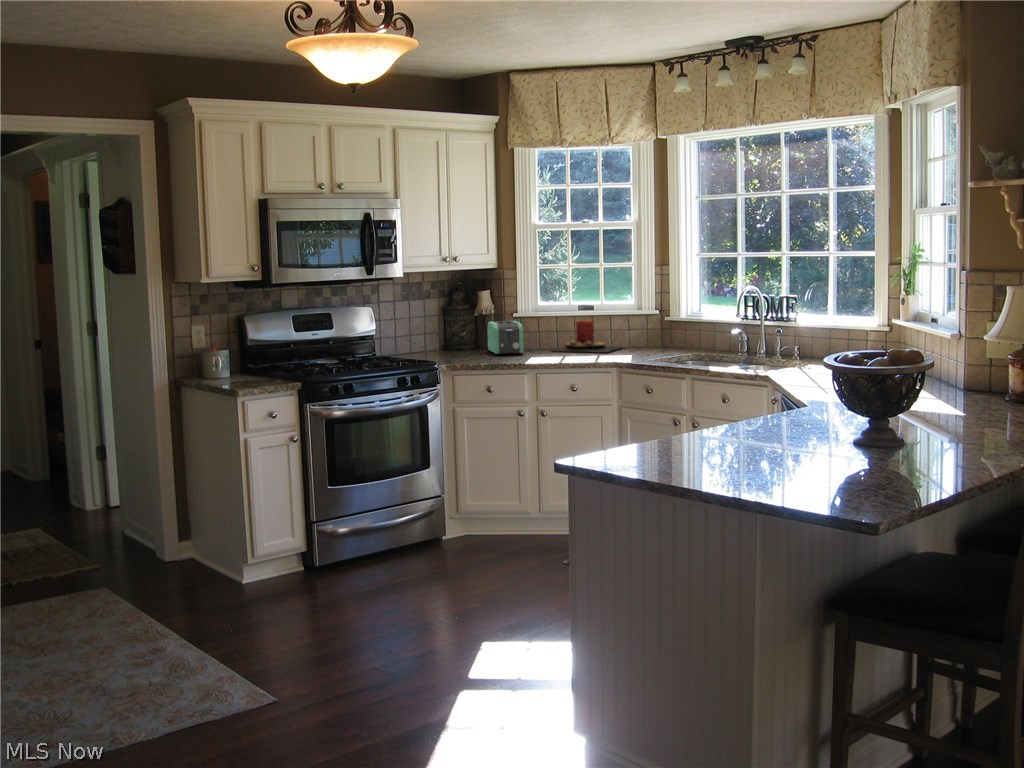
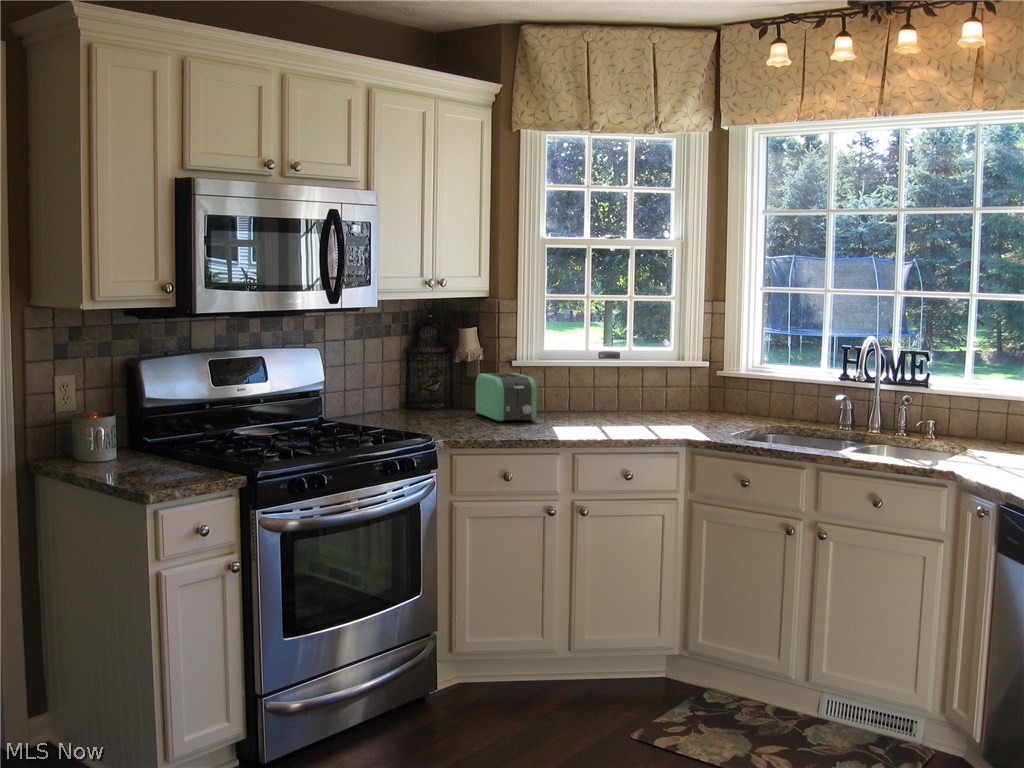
candle: present [551,320,621,353] -> none [568,373,658,421]

